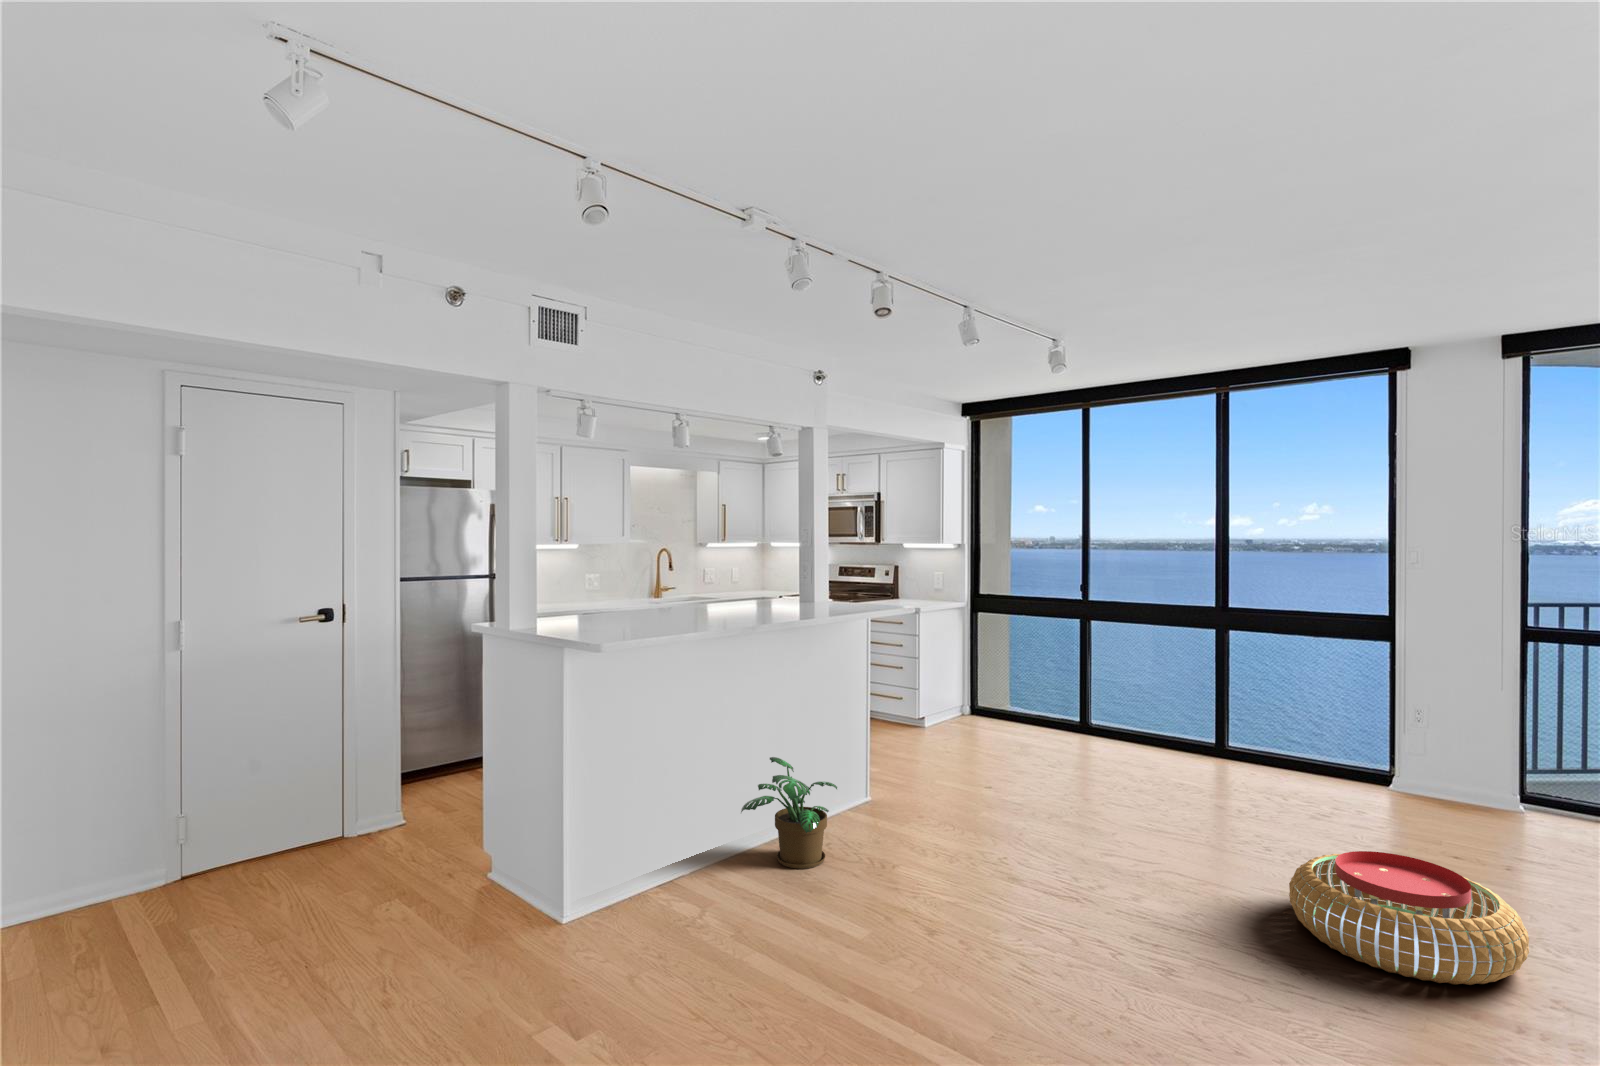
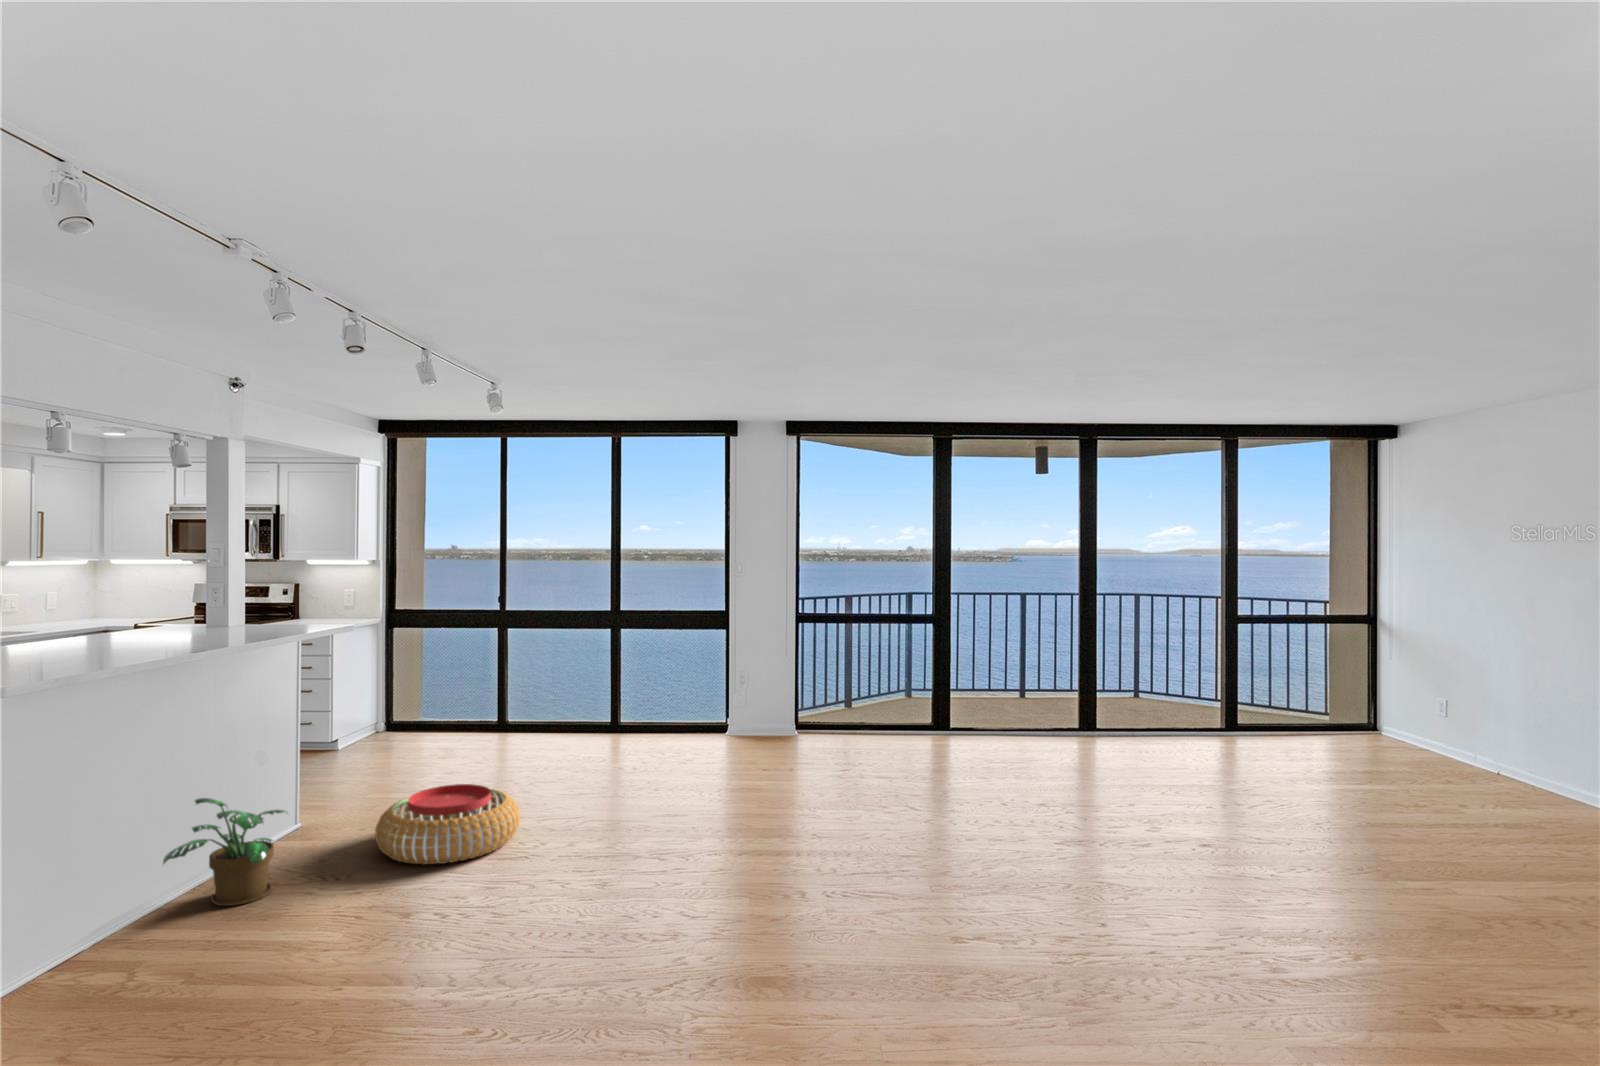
pouf: present [1289,851,1529,985] -> present [375,784,520,864]

